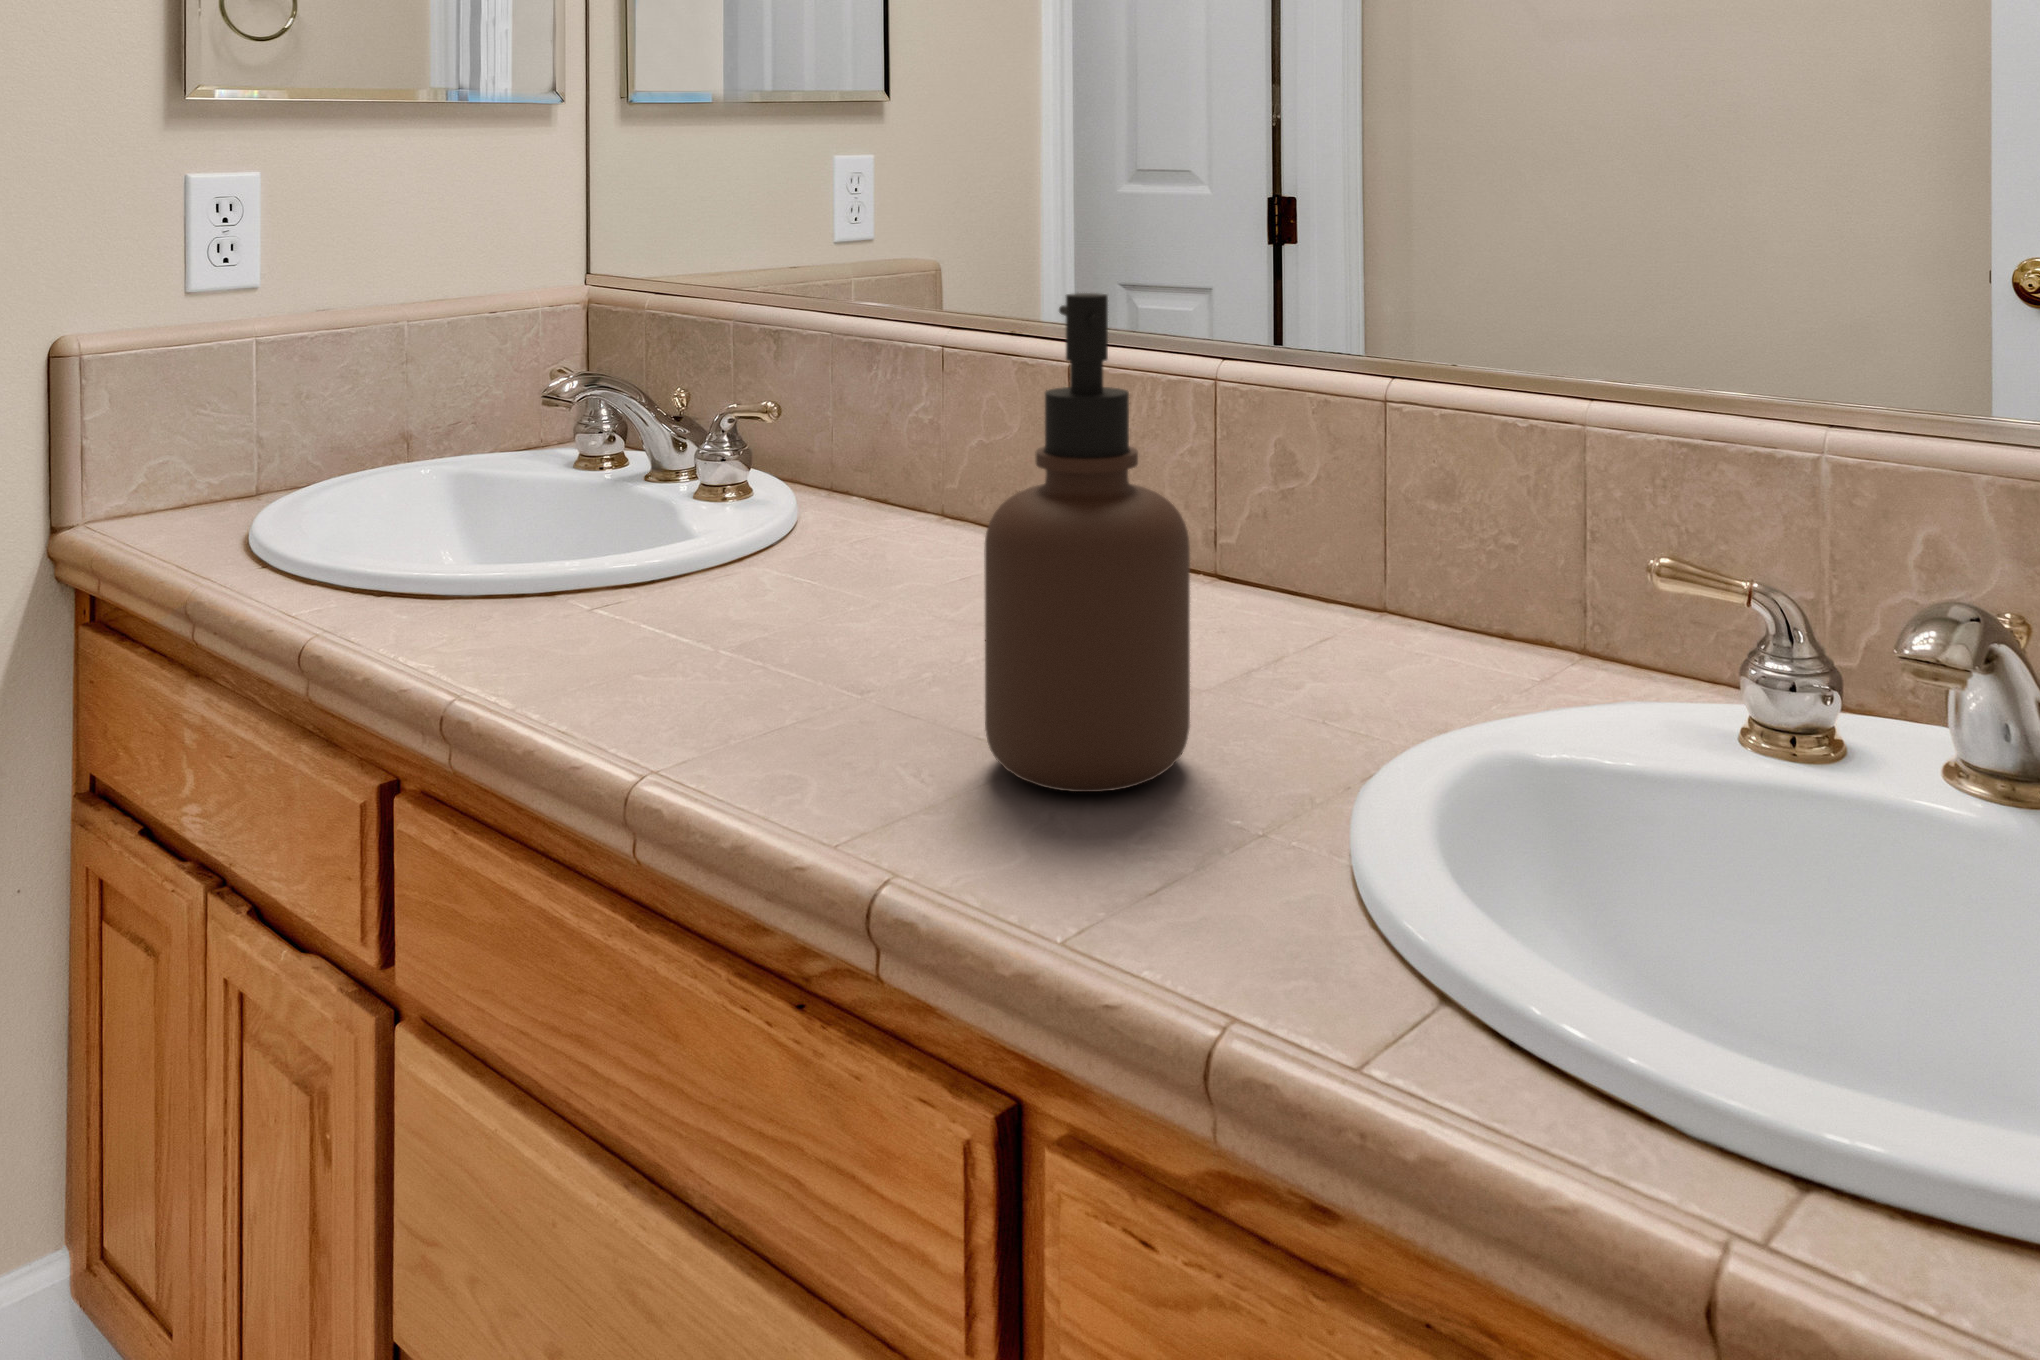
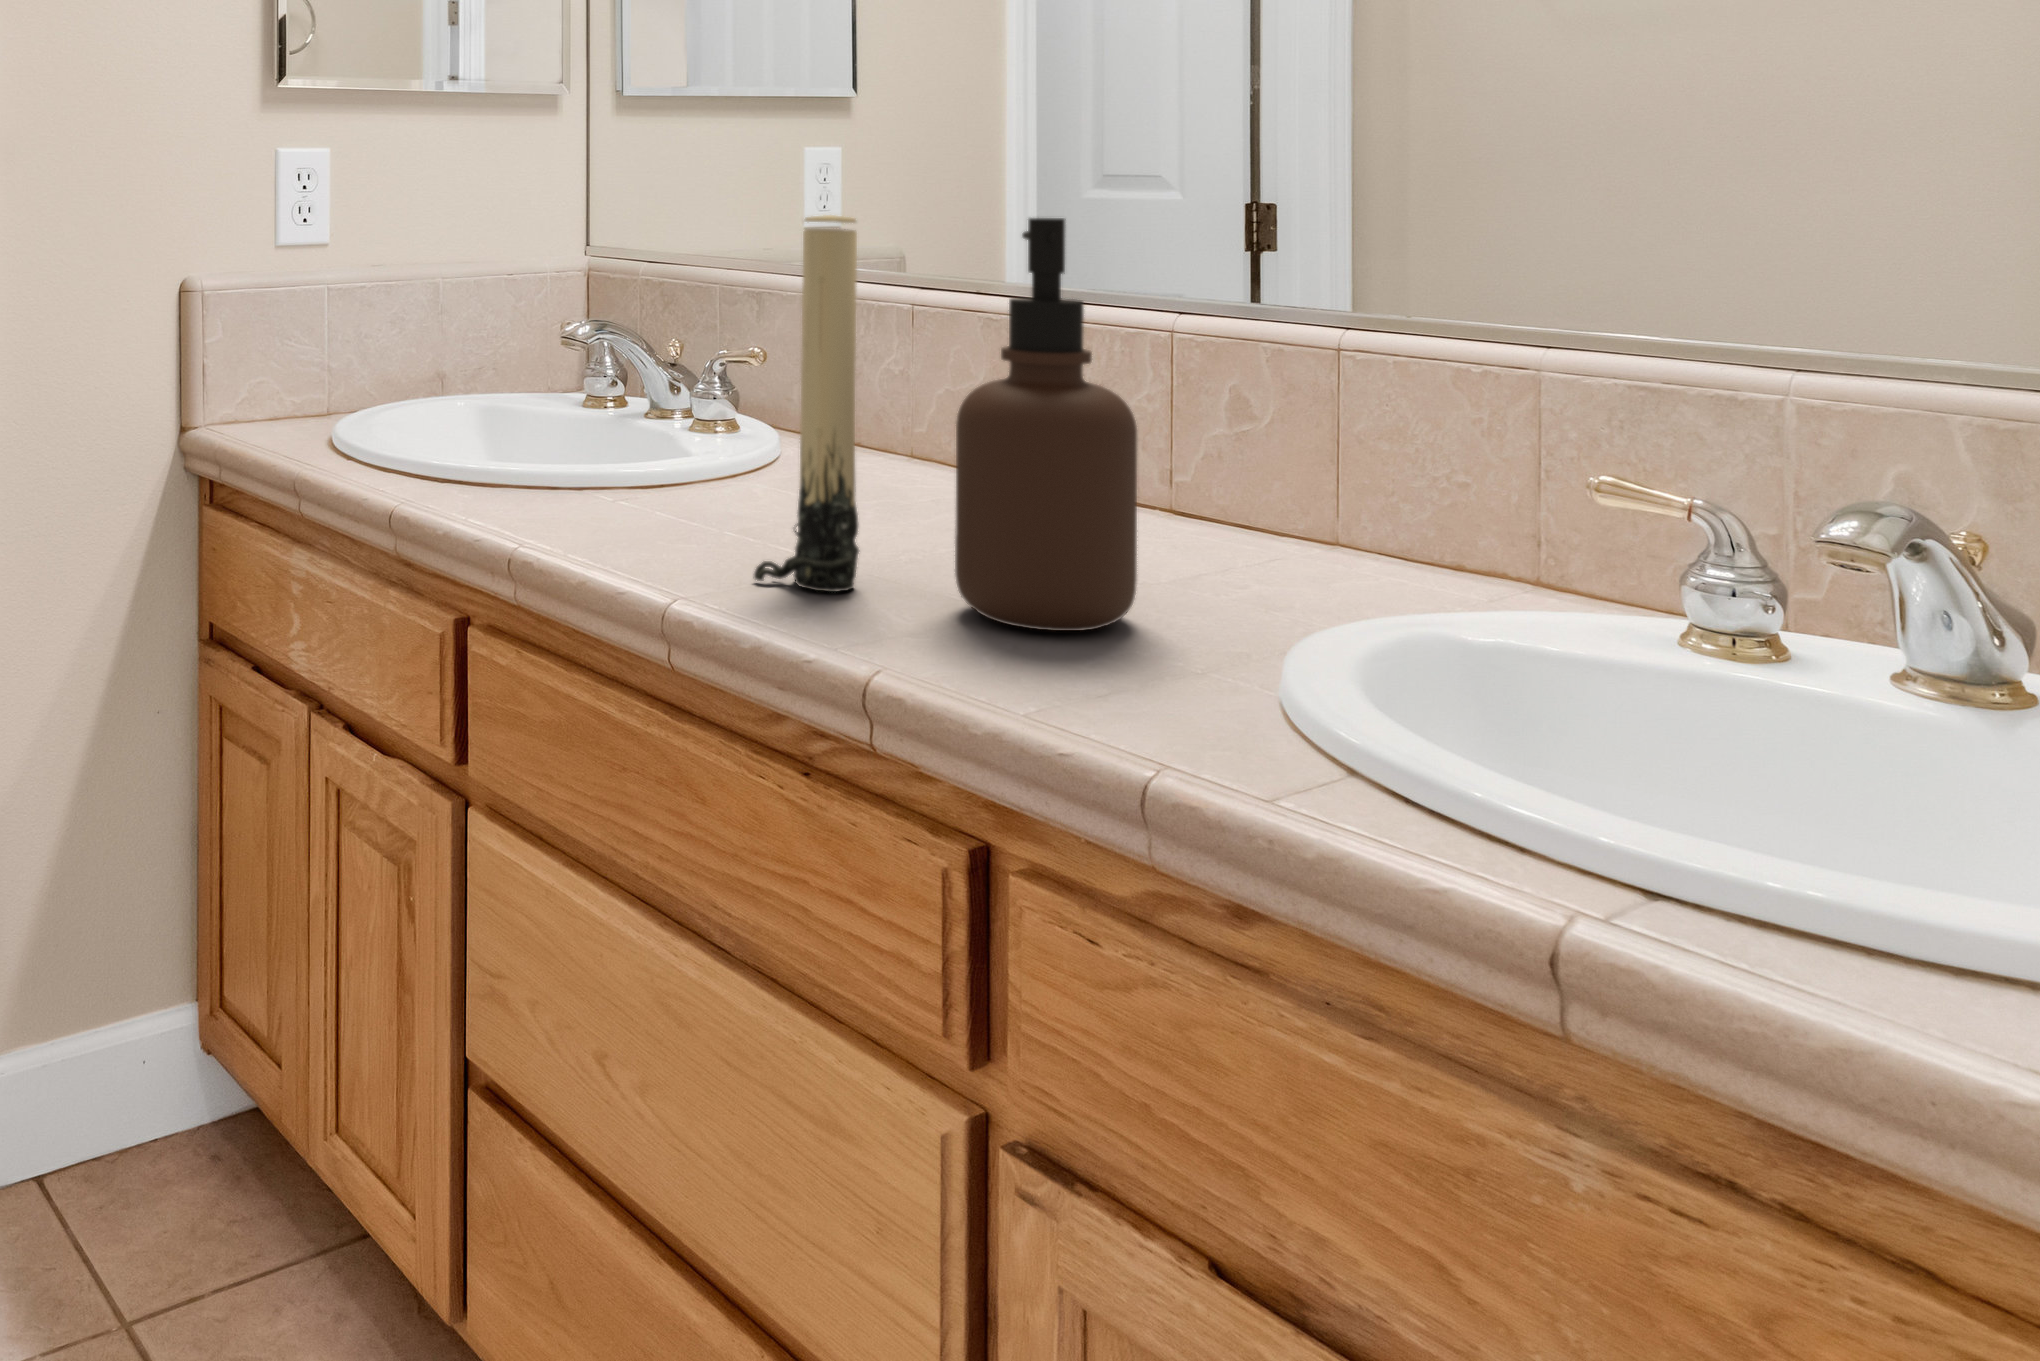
candle: none [745,291,874,754] -> present [753,215,859,592]

